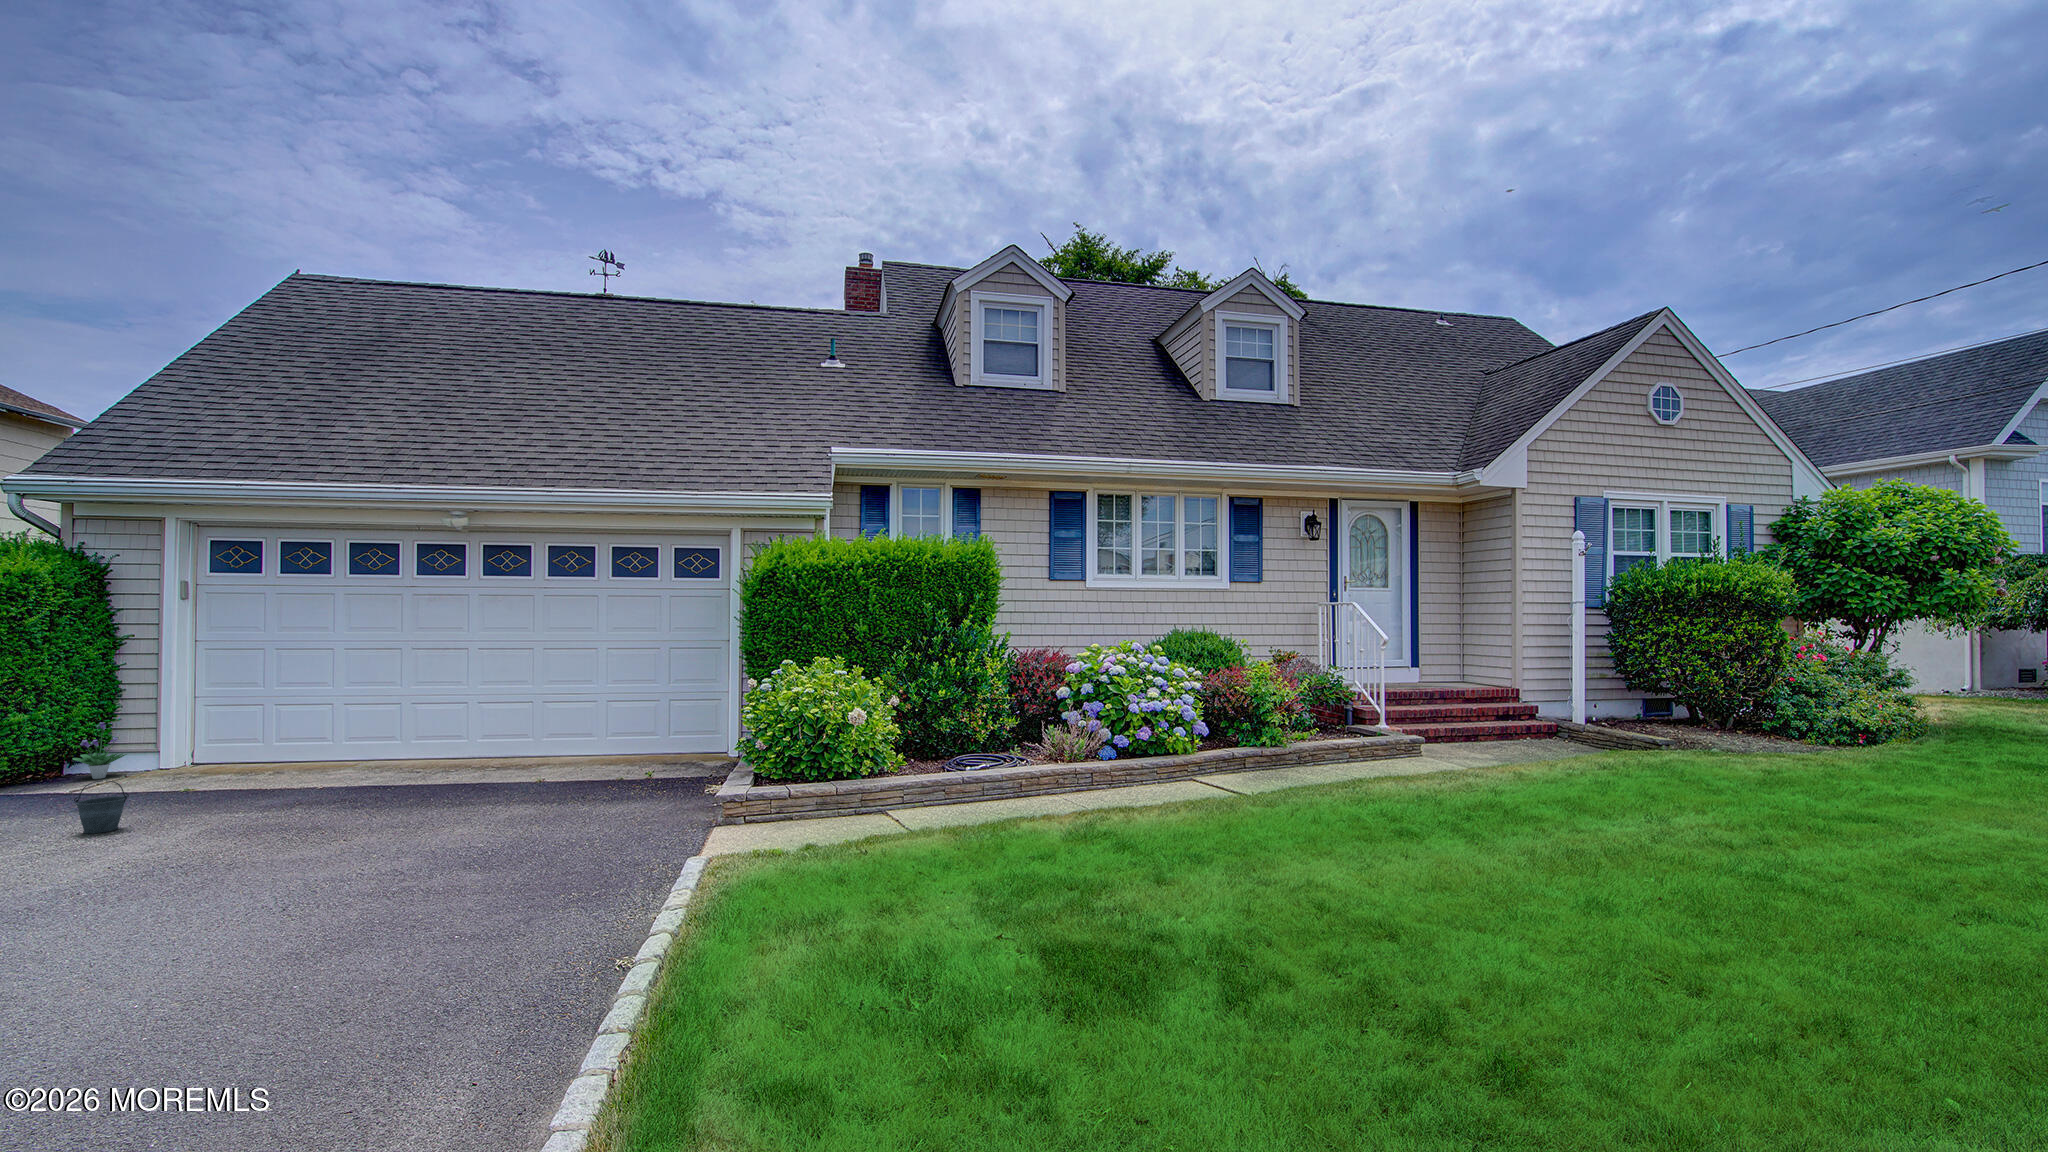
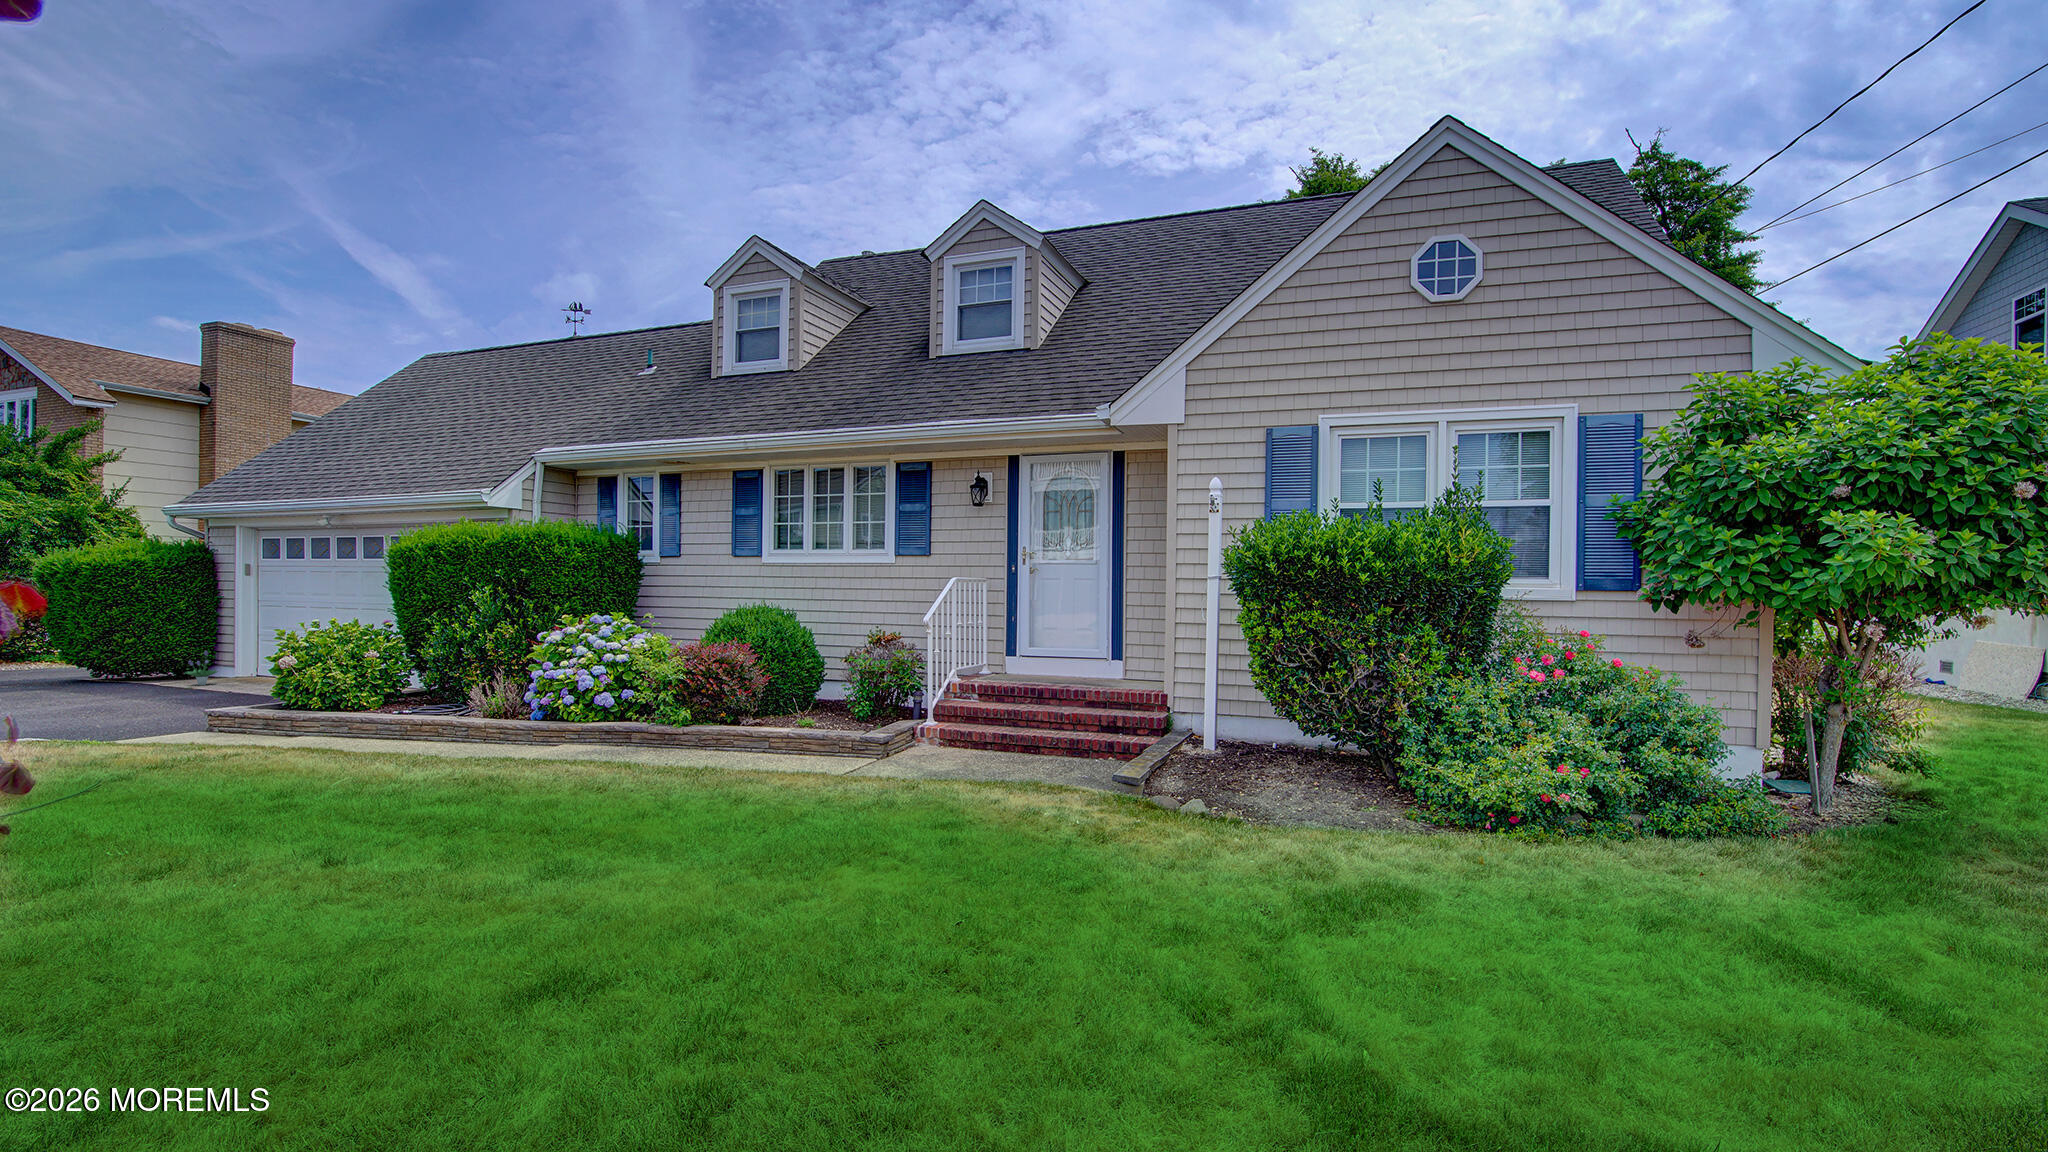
bucket: present [74,781,129,834] -> none [44,678,76,708]

